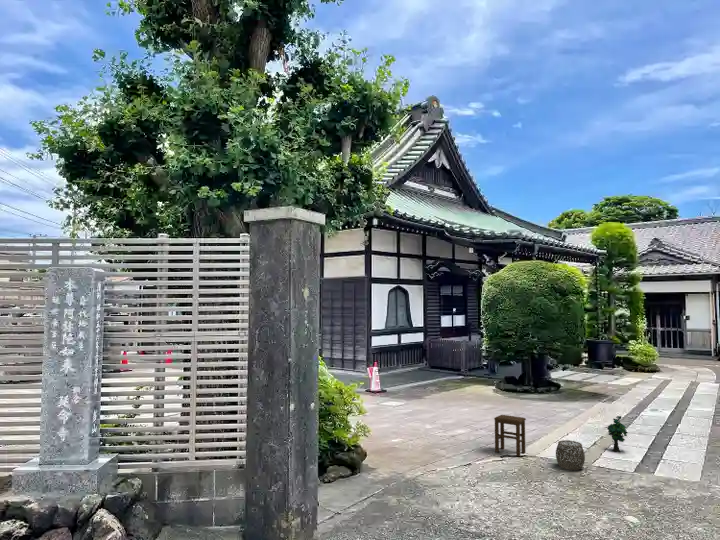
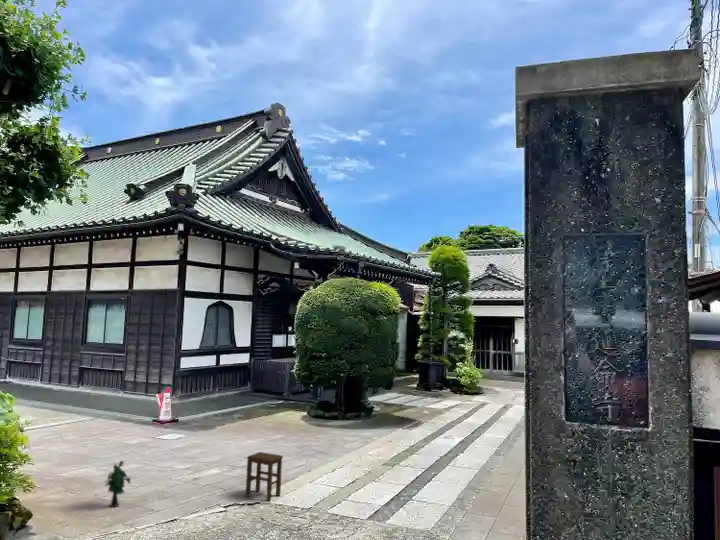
decorative plant: present [606,416,628,452] -> present [106,461,130,507]
woven basket: present [556,440,585,470] -> none [302,481,334,516]

